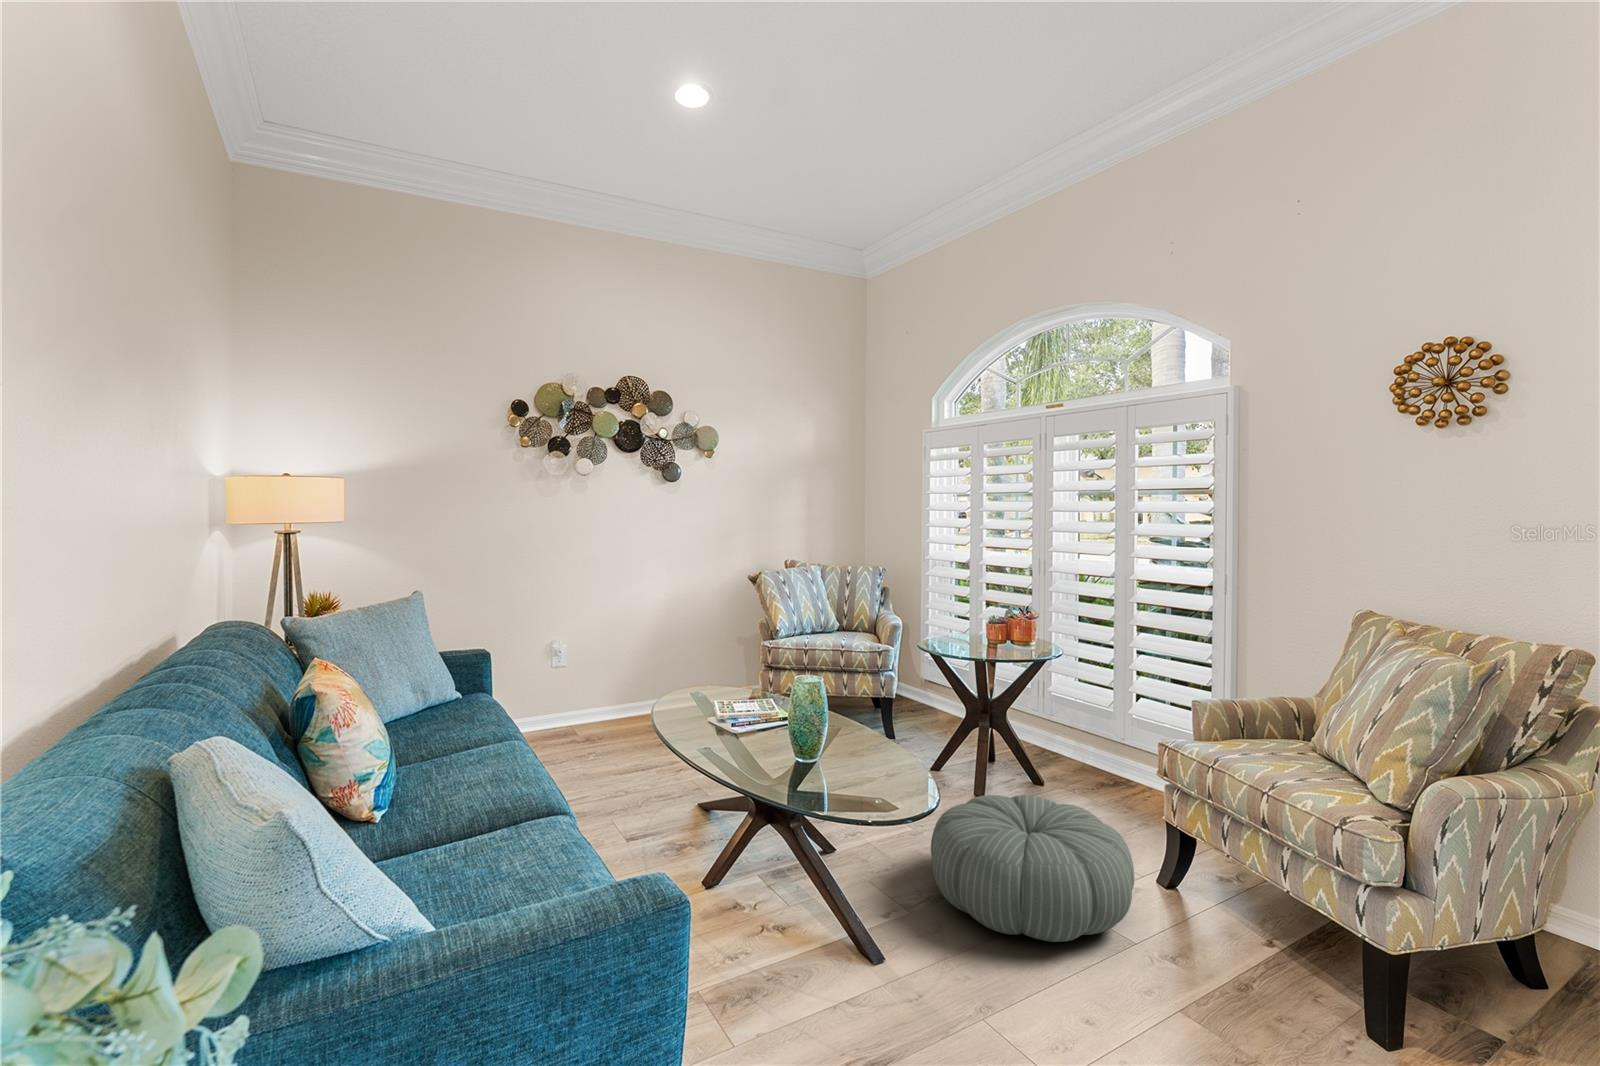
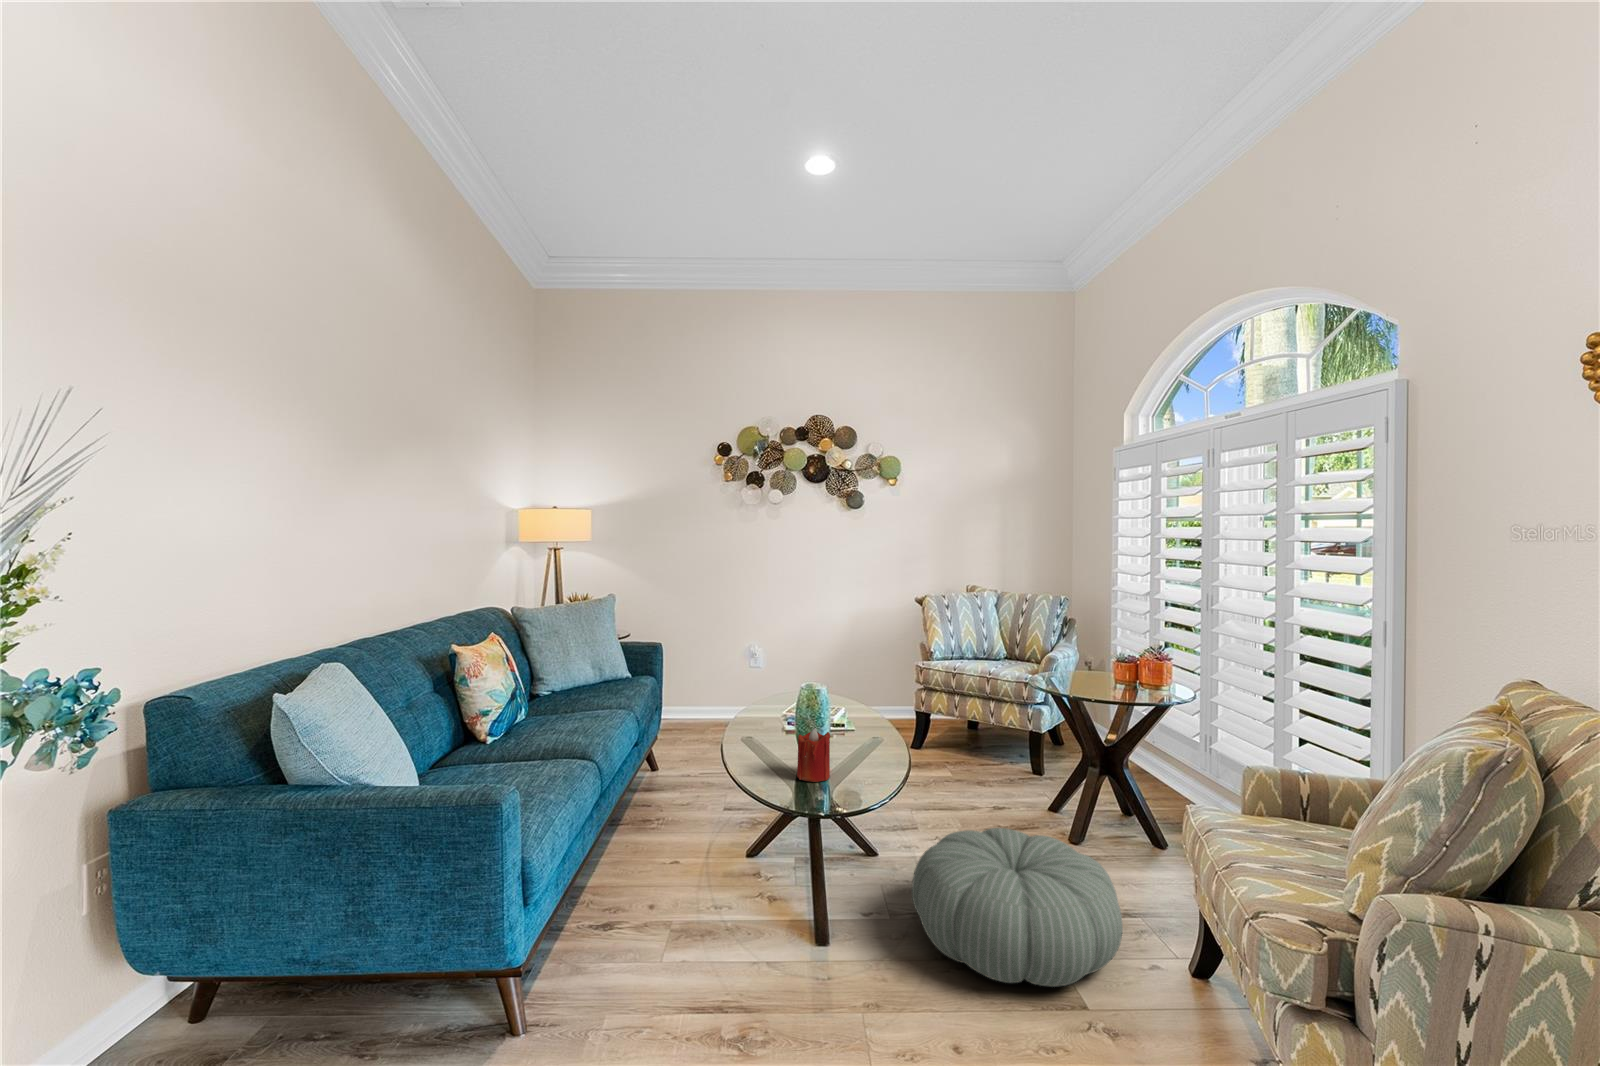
candle: none [833,724,873,785] -> present [797,728,831,782]

